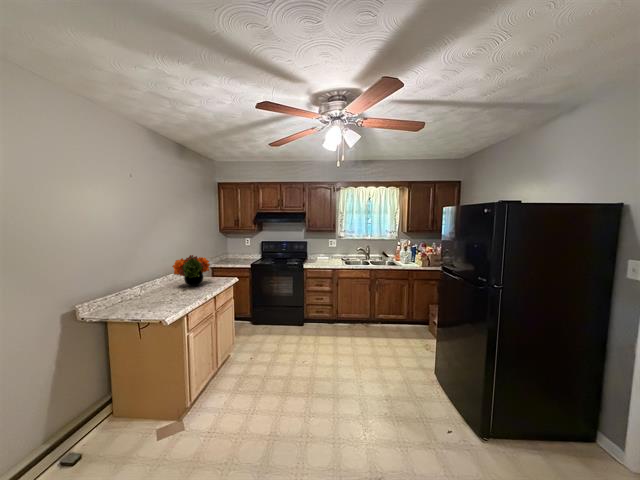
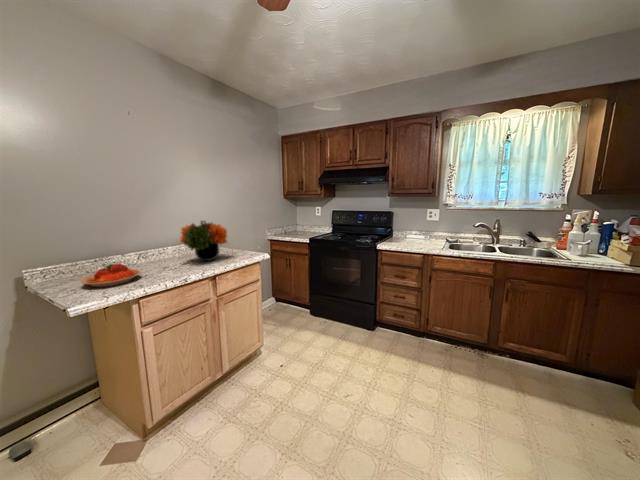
plate: none [125,291,168,309] -> present [80,264,141,287]

